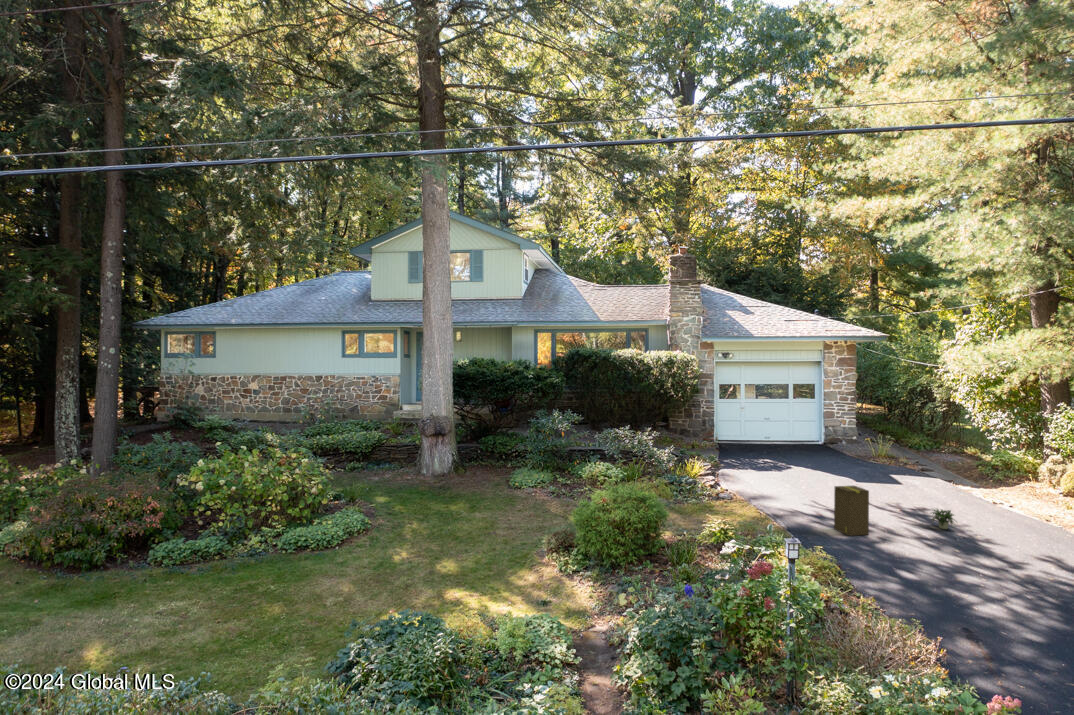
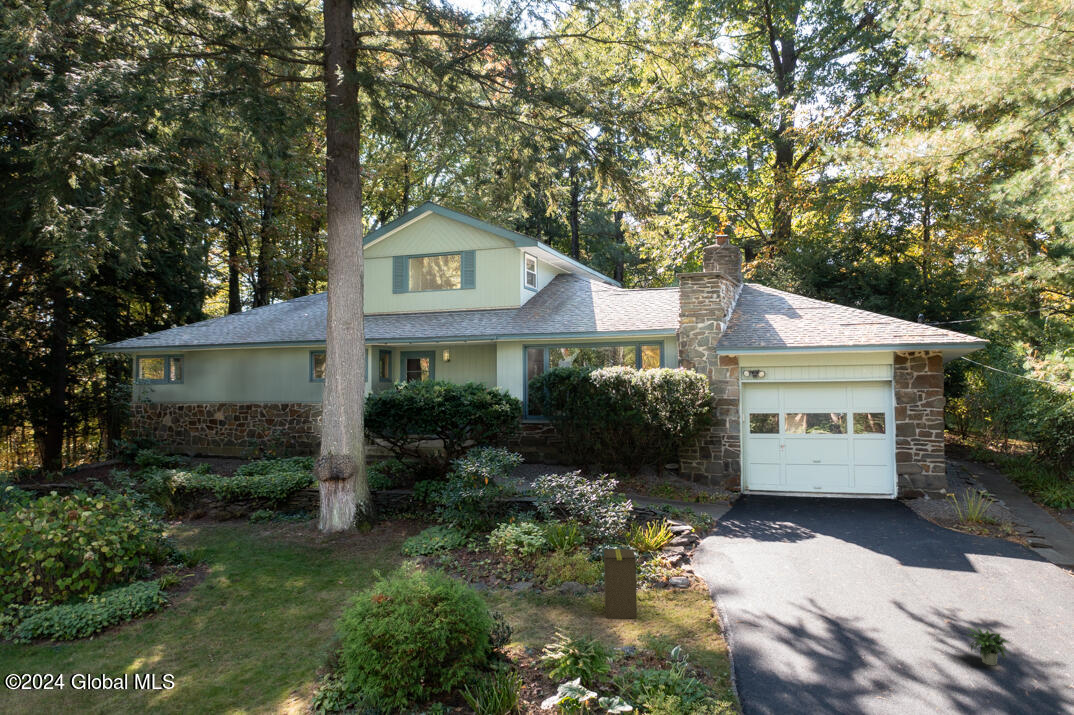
cardboard box: present [834,486,869,536] -> present [604,549,637,618]

